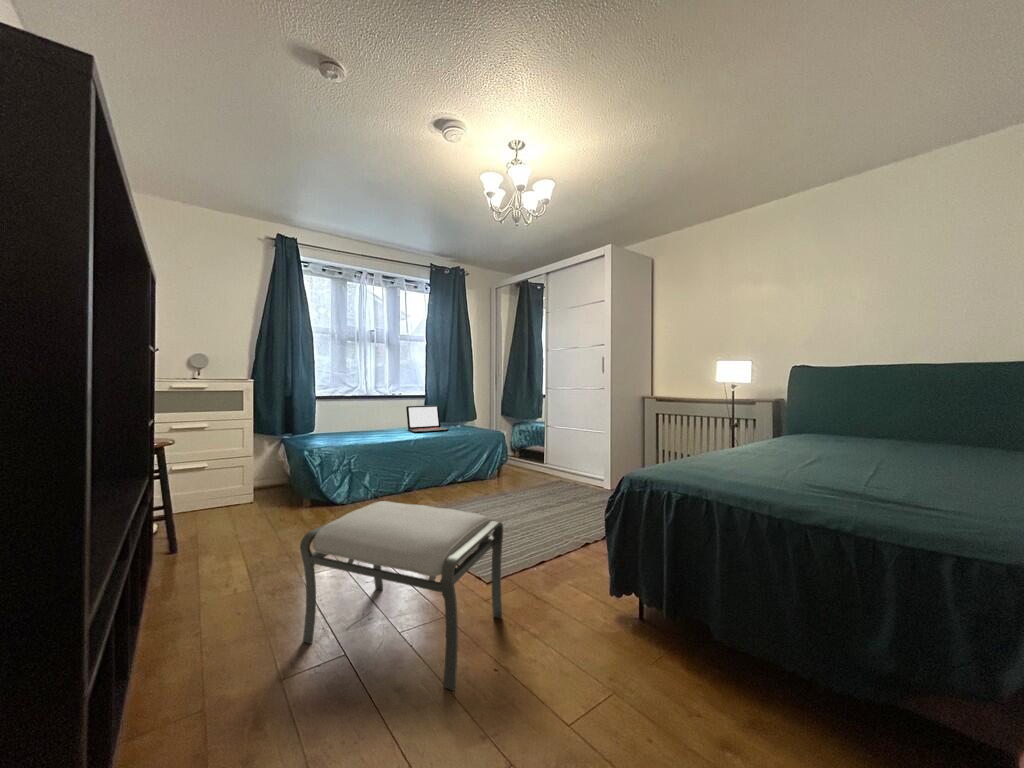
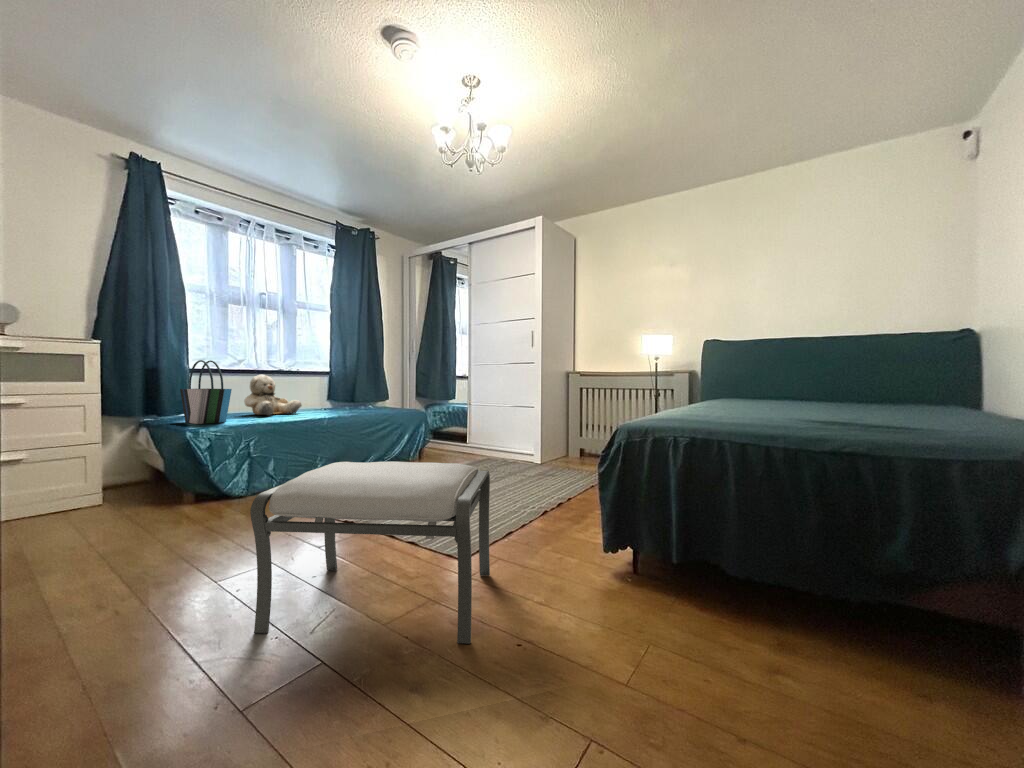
tote bag: none [308,393,340,444] -> present [180,360,232,424]
teddy bear: none [355,399,399,435] -> present [244,374,302,415]
laptop: present [406,405,449,433] -> none [309,384,364,413]

